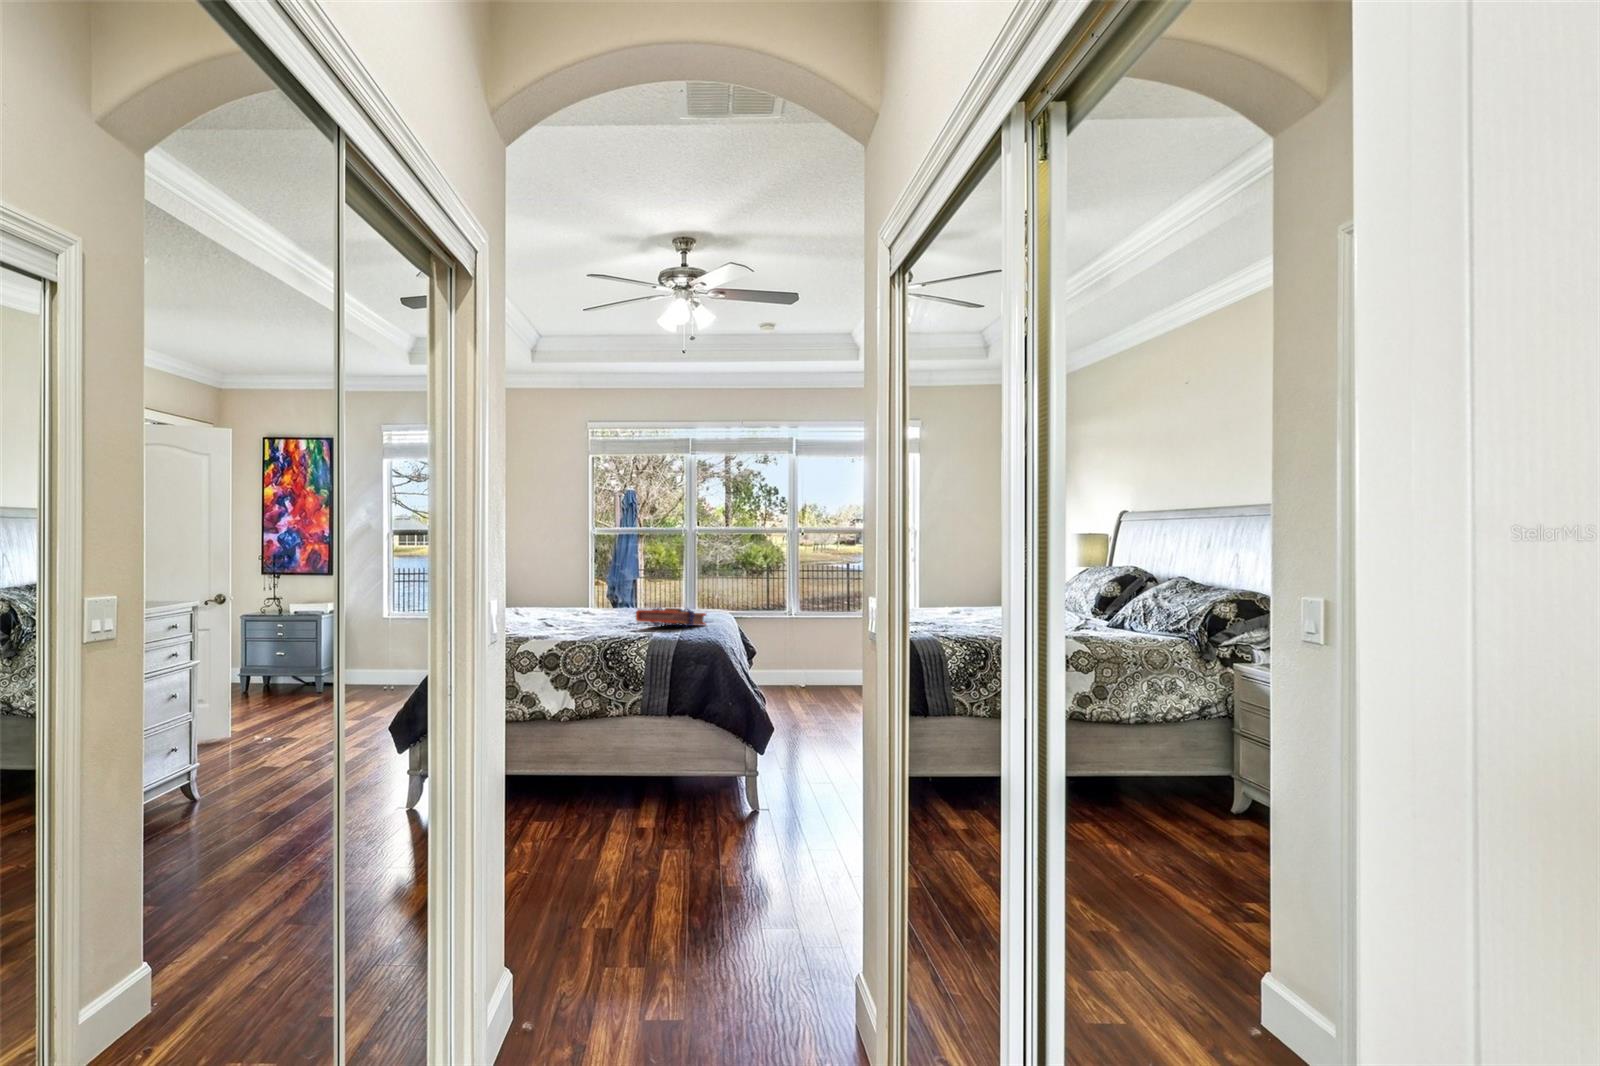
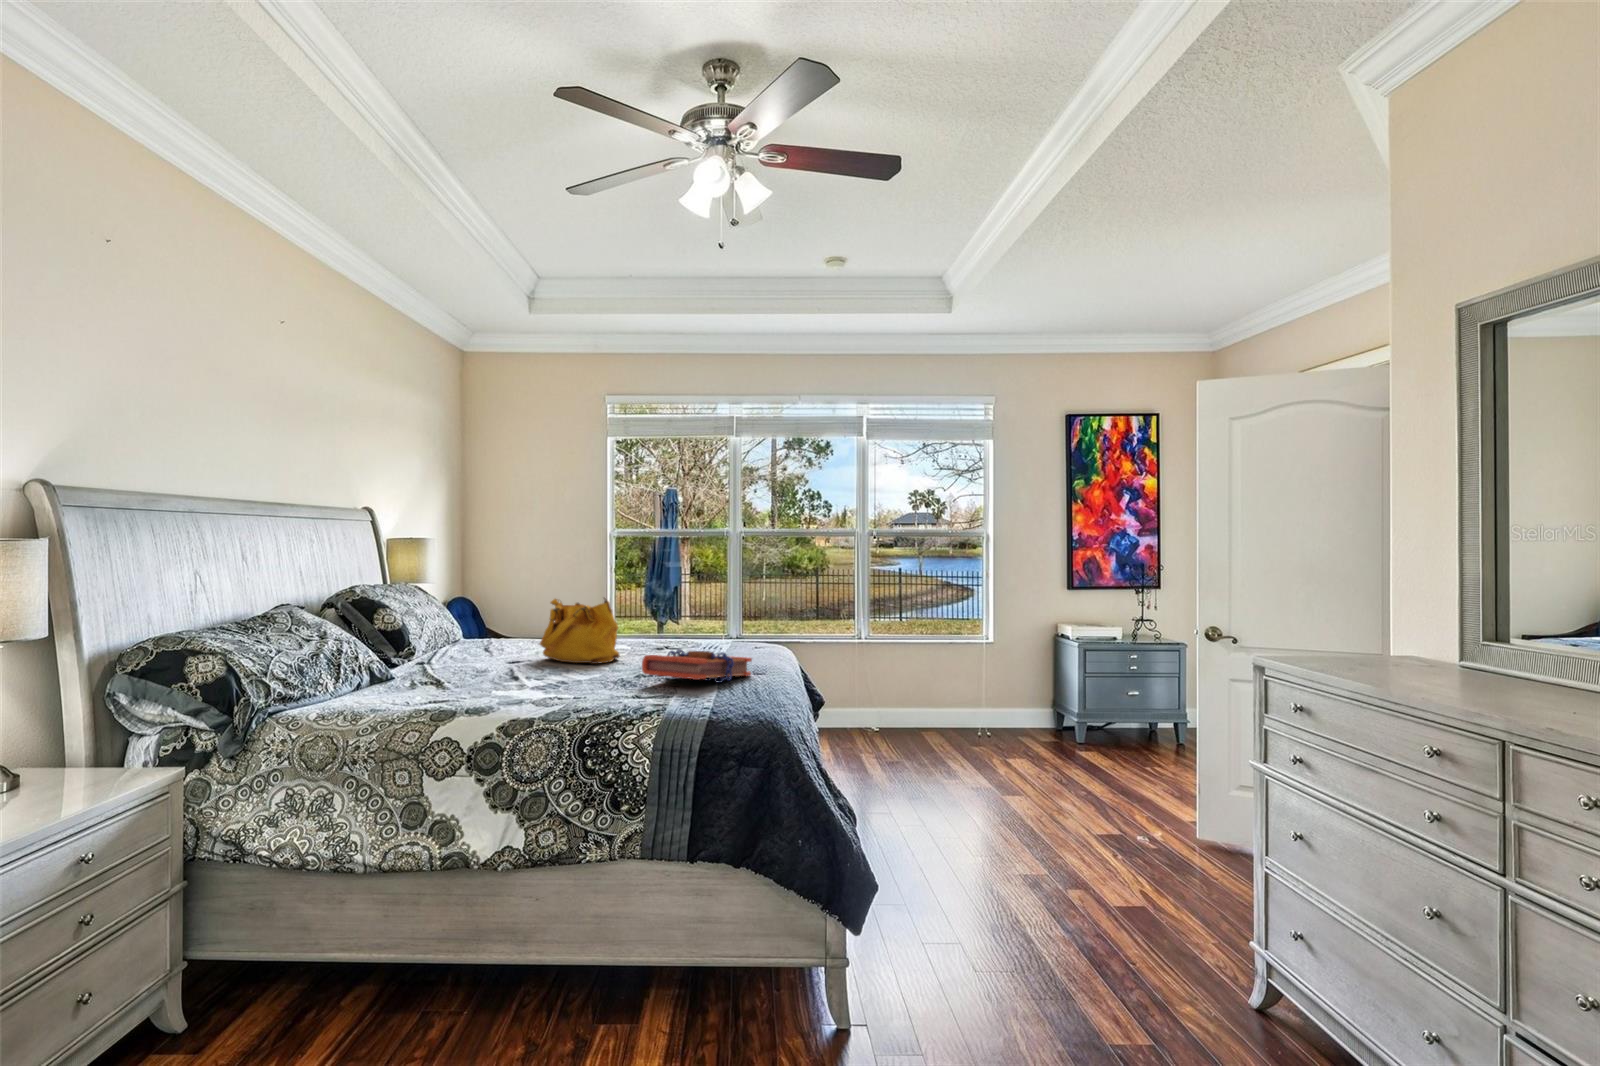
handbag: none [561,576,616,622] -> present [540,598,620,664]

